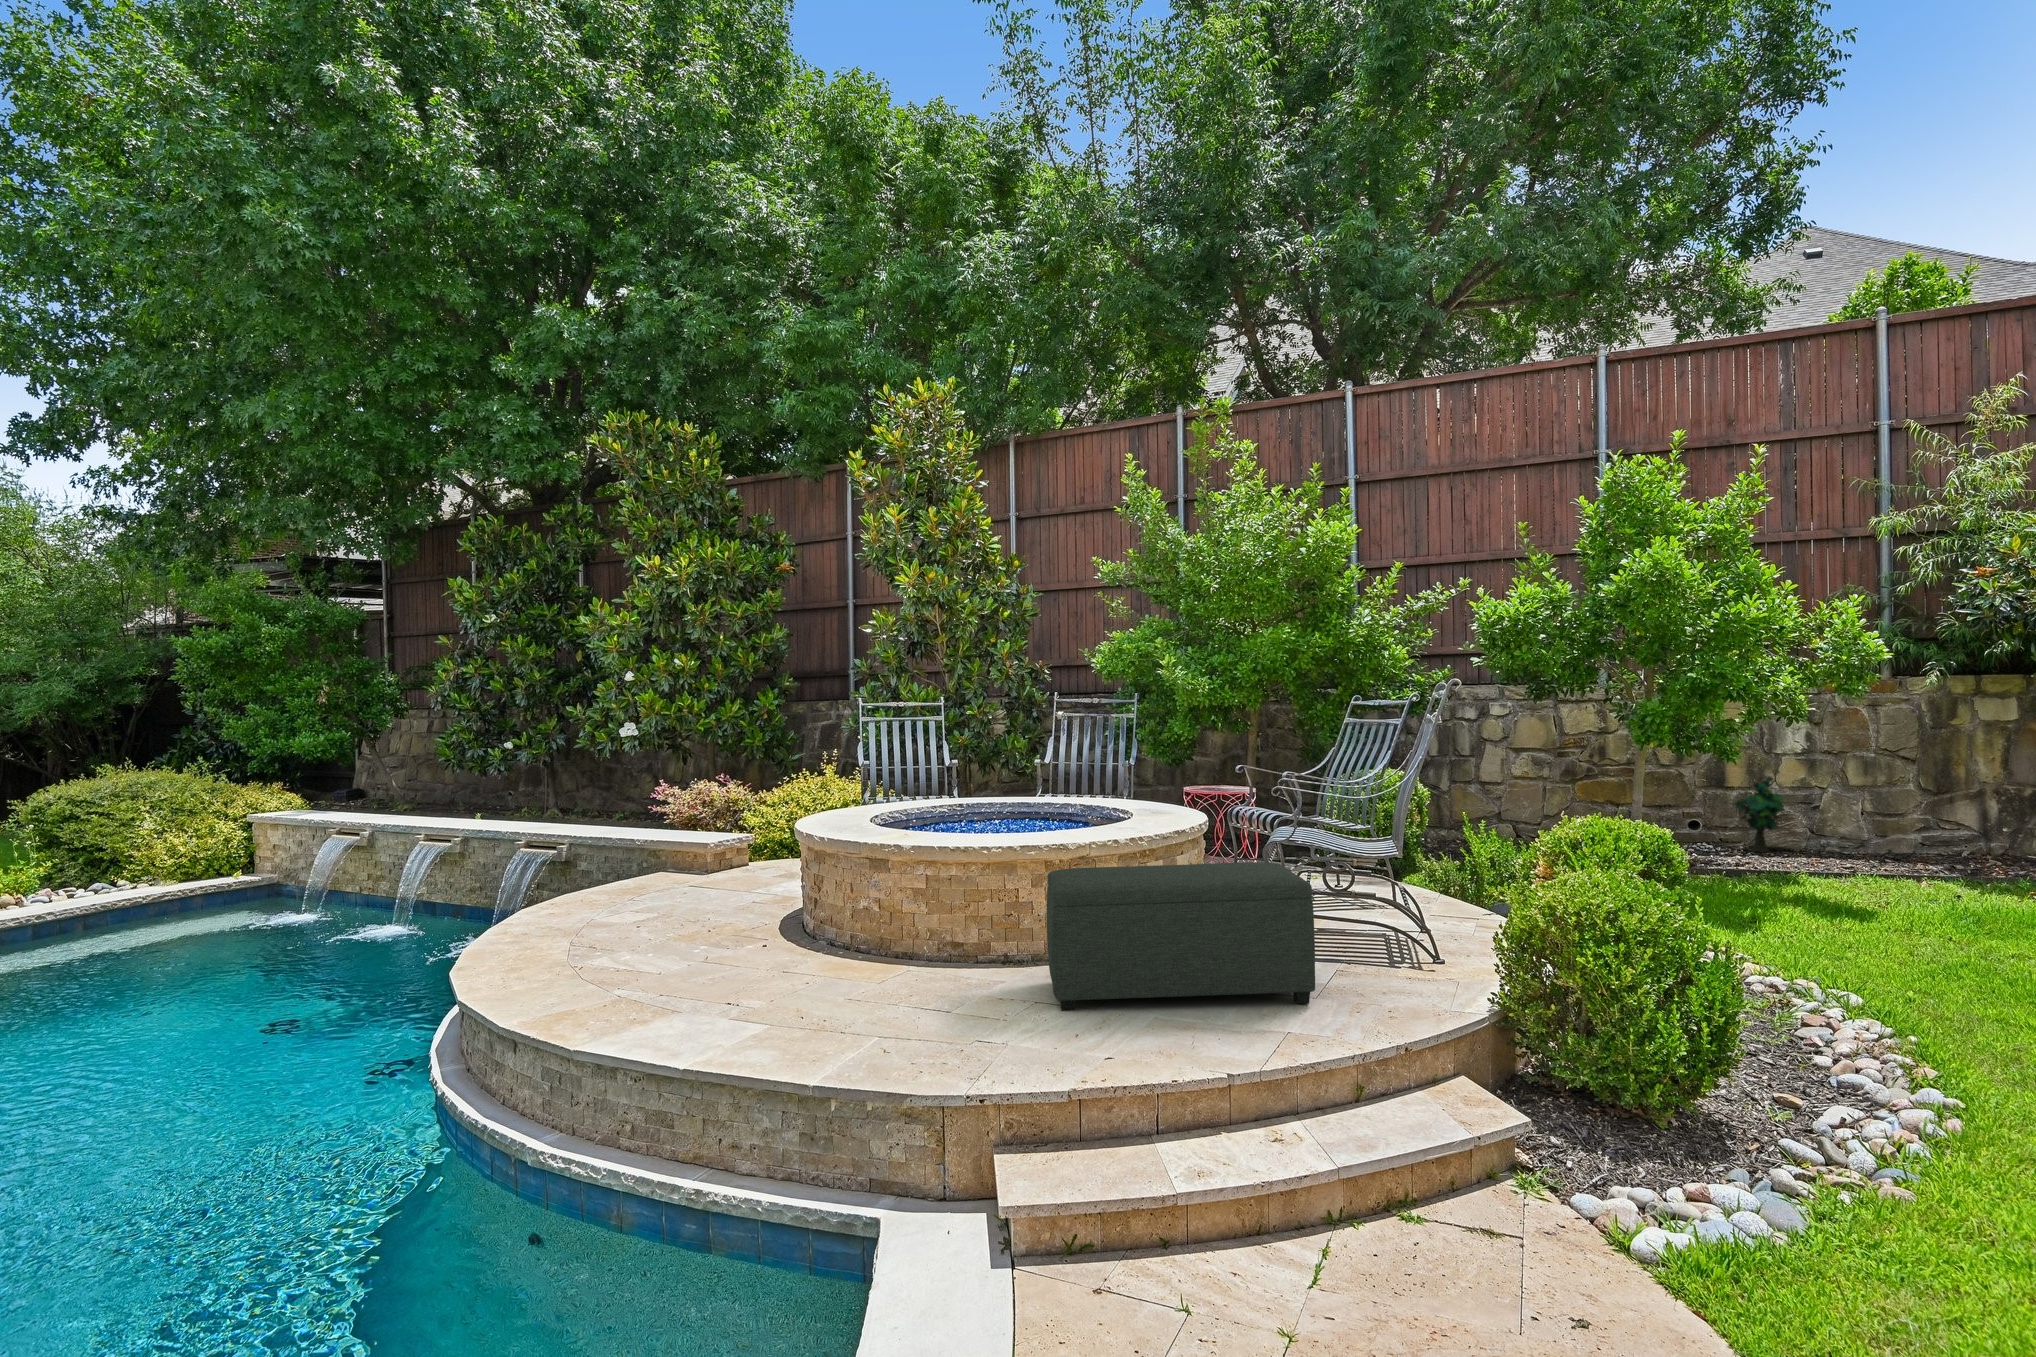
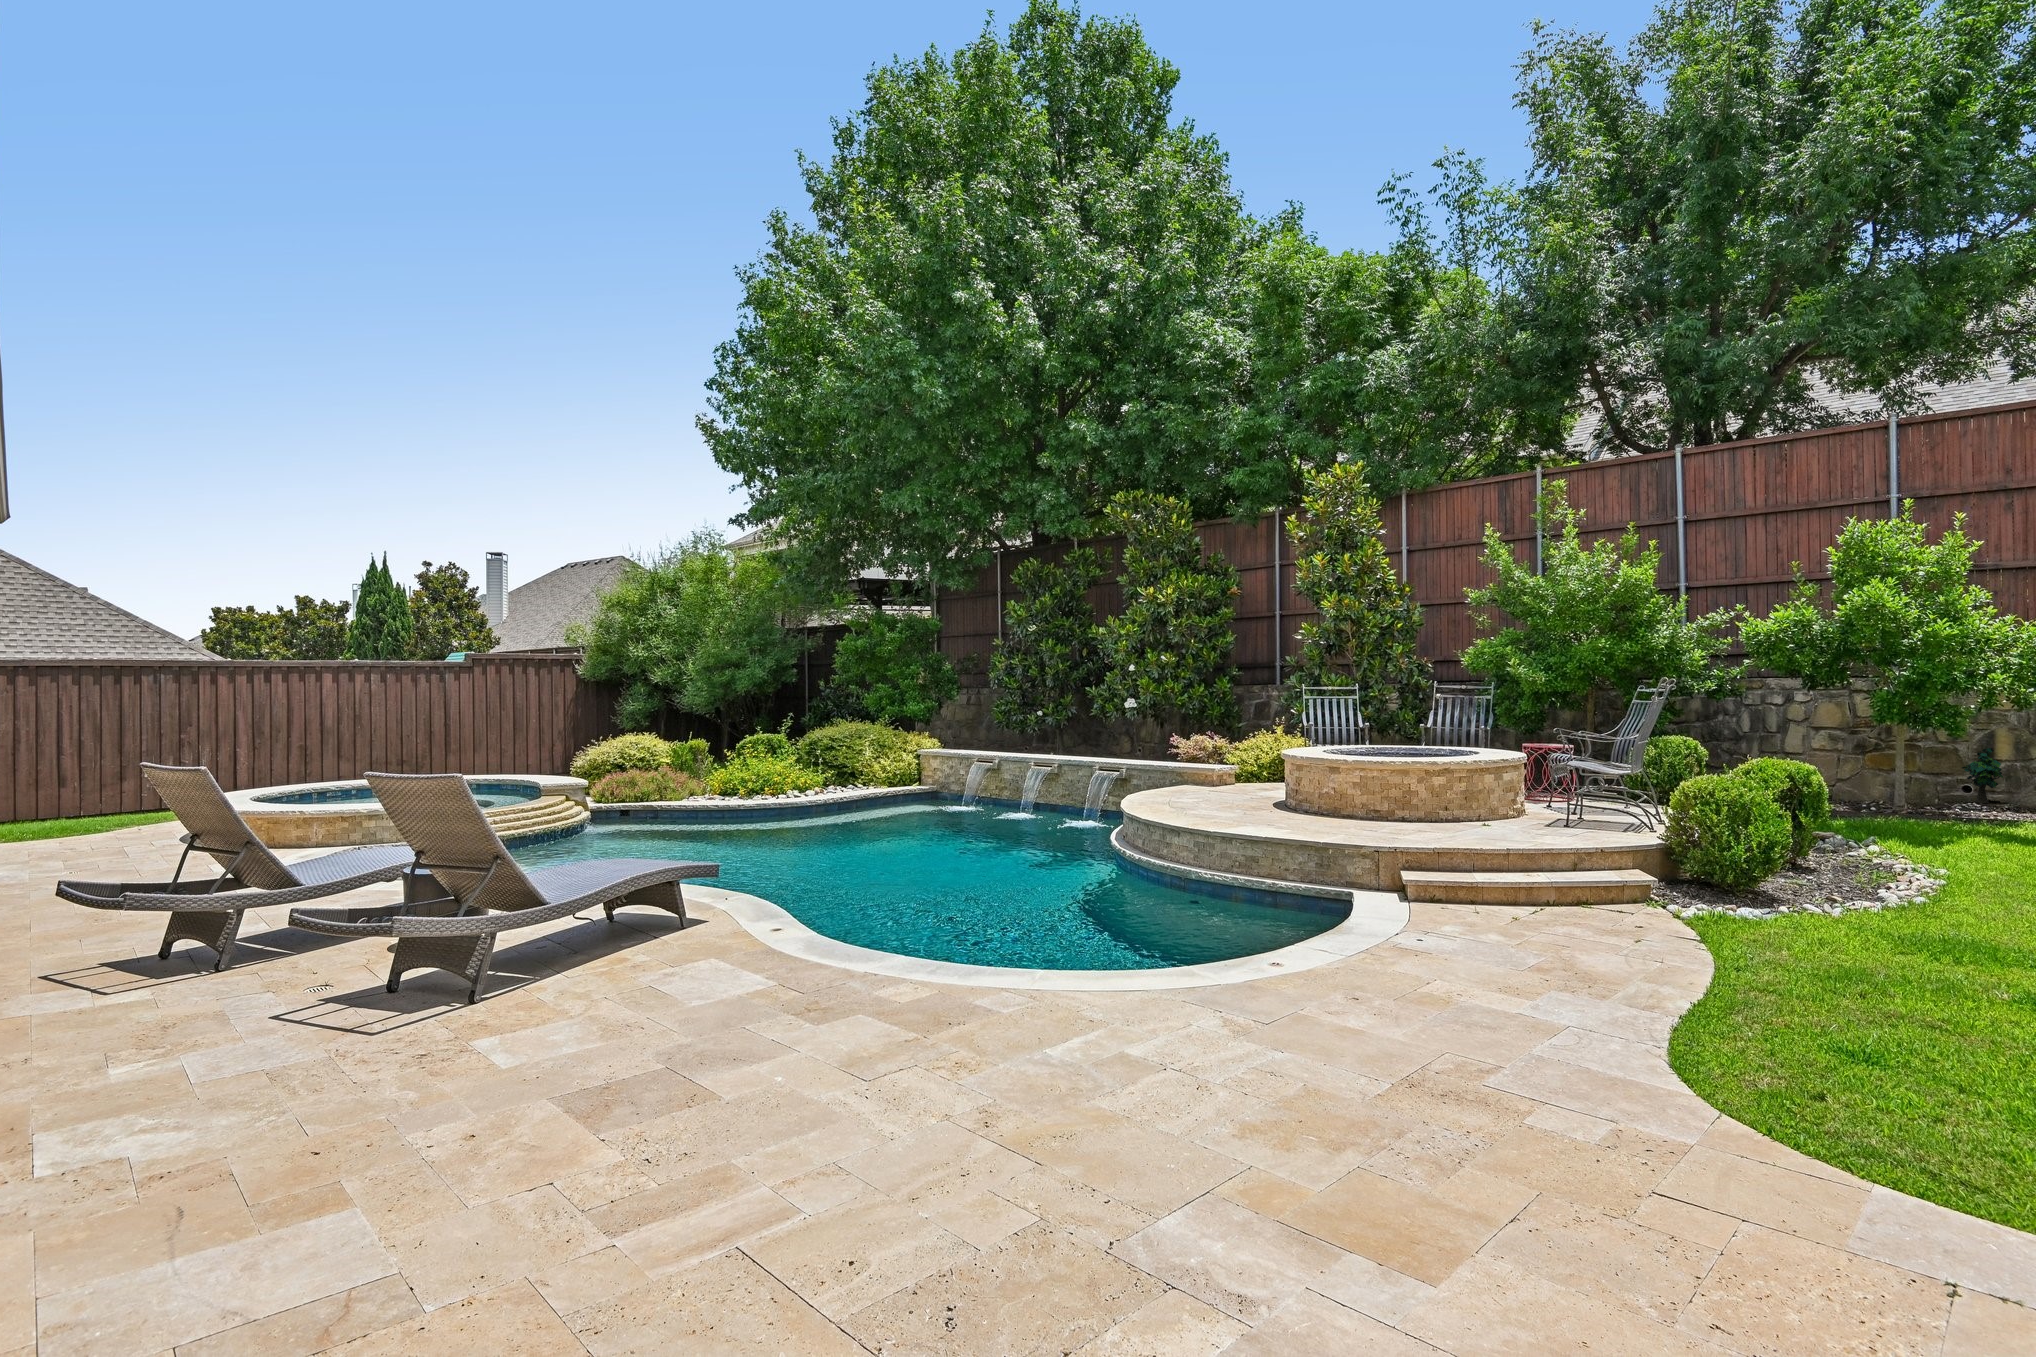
ottoman: present [1047,862,1315,1011] -> none [1433,773,1568,837]

